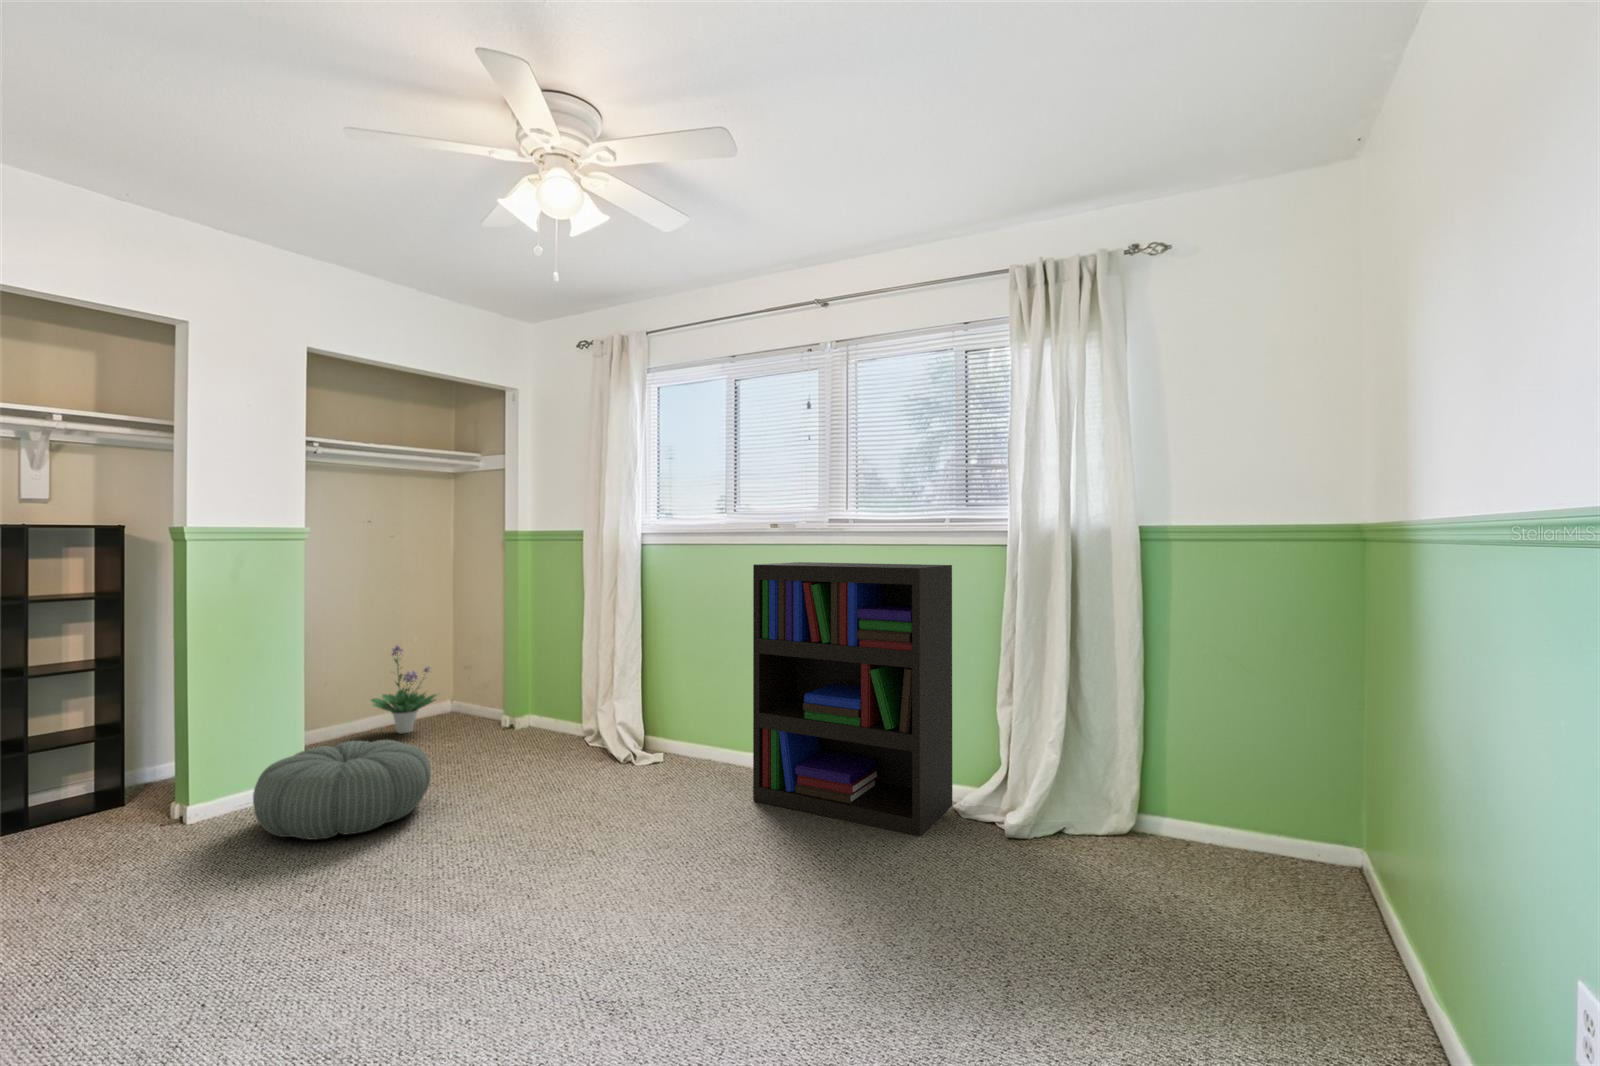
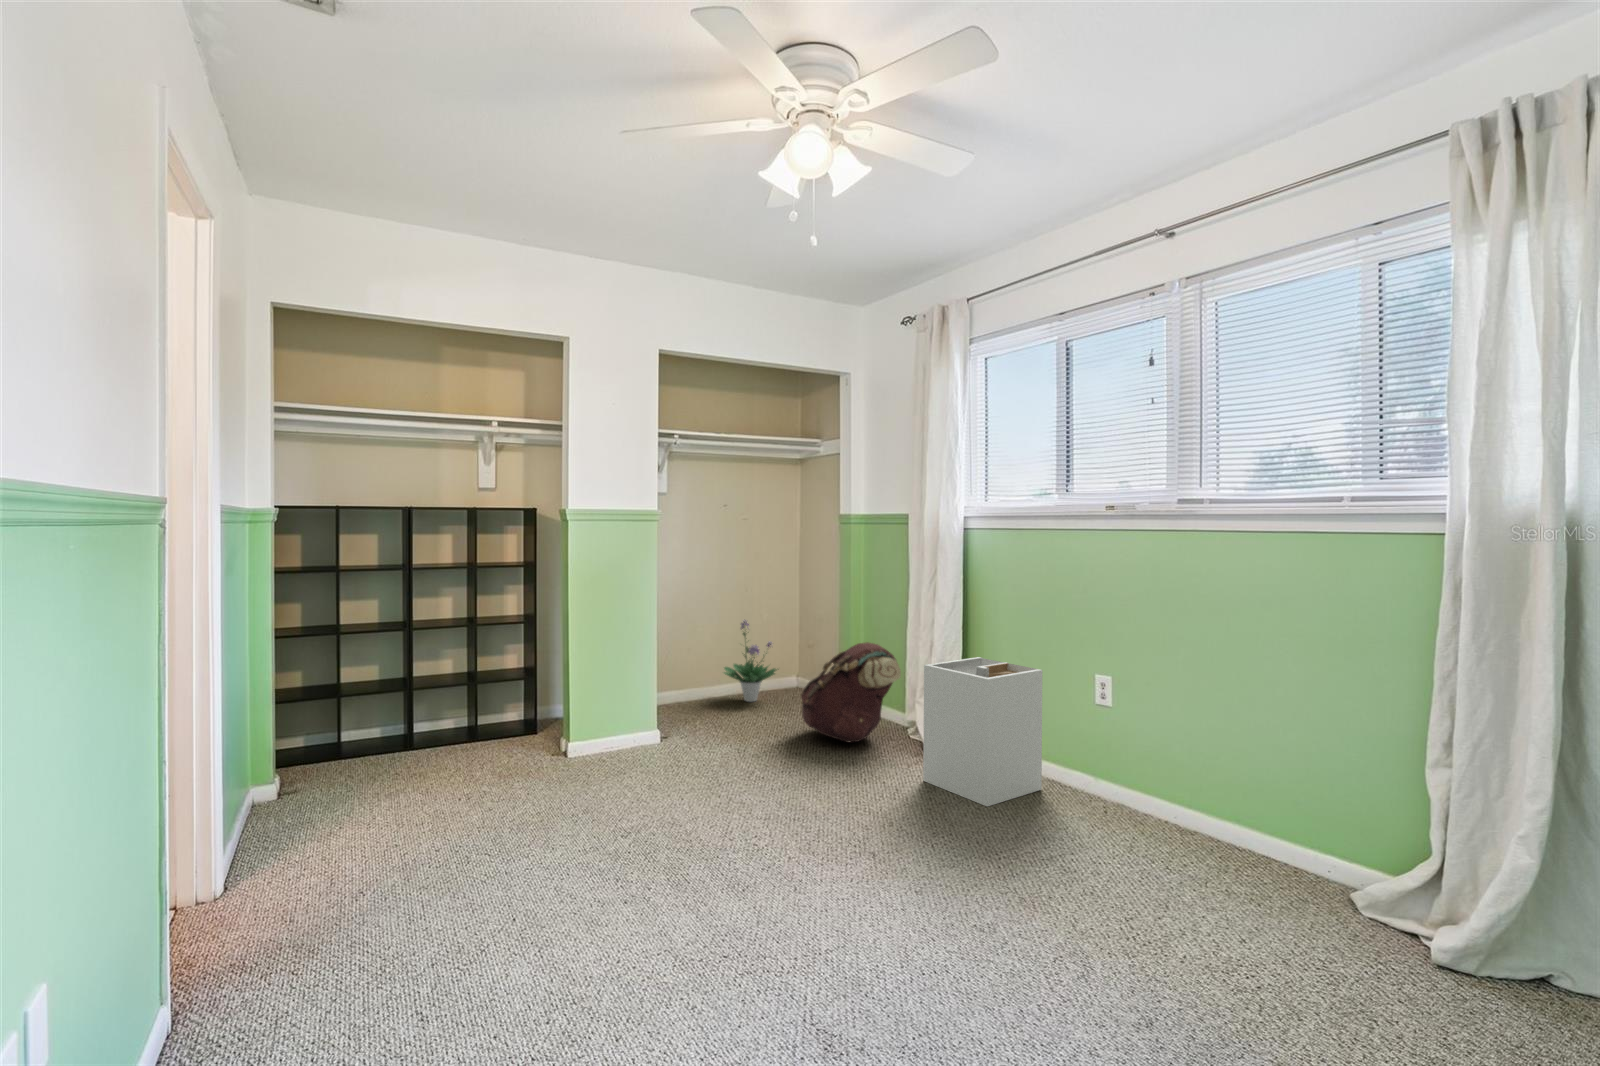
bookshelf: present [753,562,952,837] -> none [1067,552,1362,932]
backpack: none [478,657,586,758] -> present [801,642,901,742]
laundry hamper: none [618,661,723,792] -> present [923,657,1042,806]
pouf: present [253,740,431,840] -> none [607,705,746,790]

